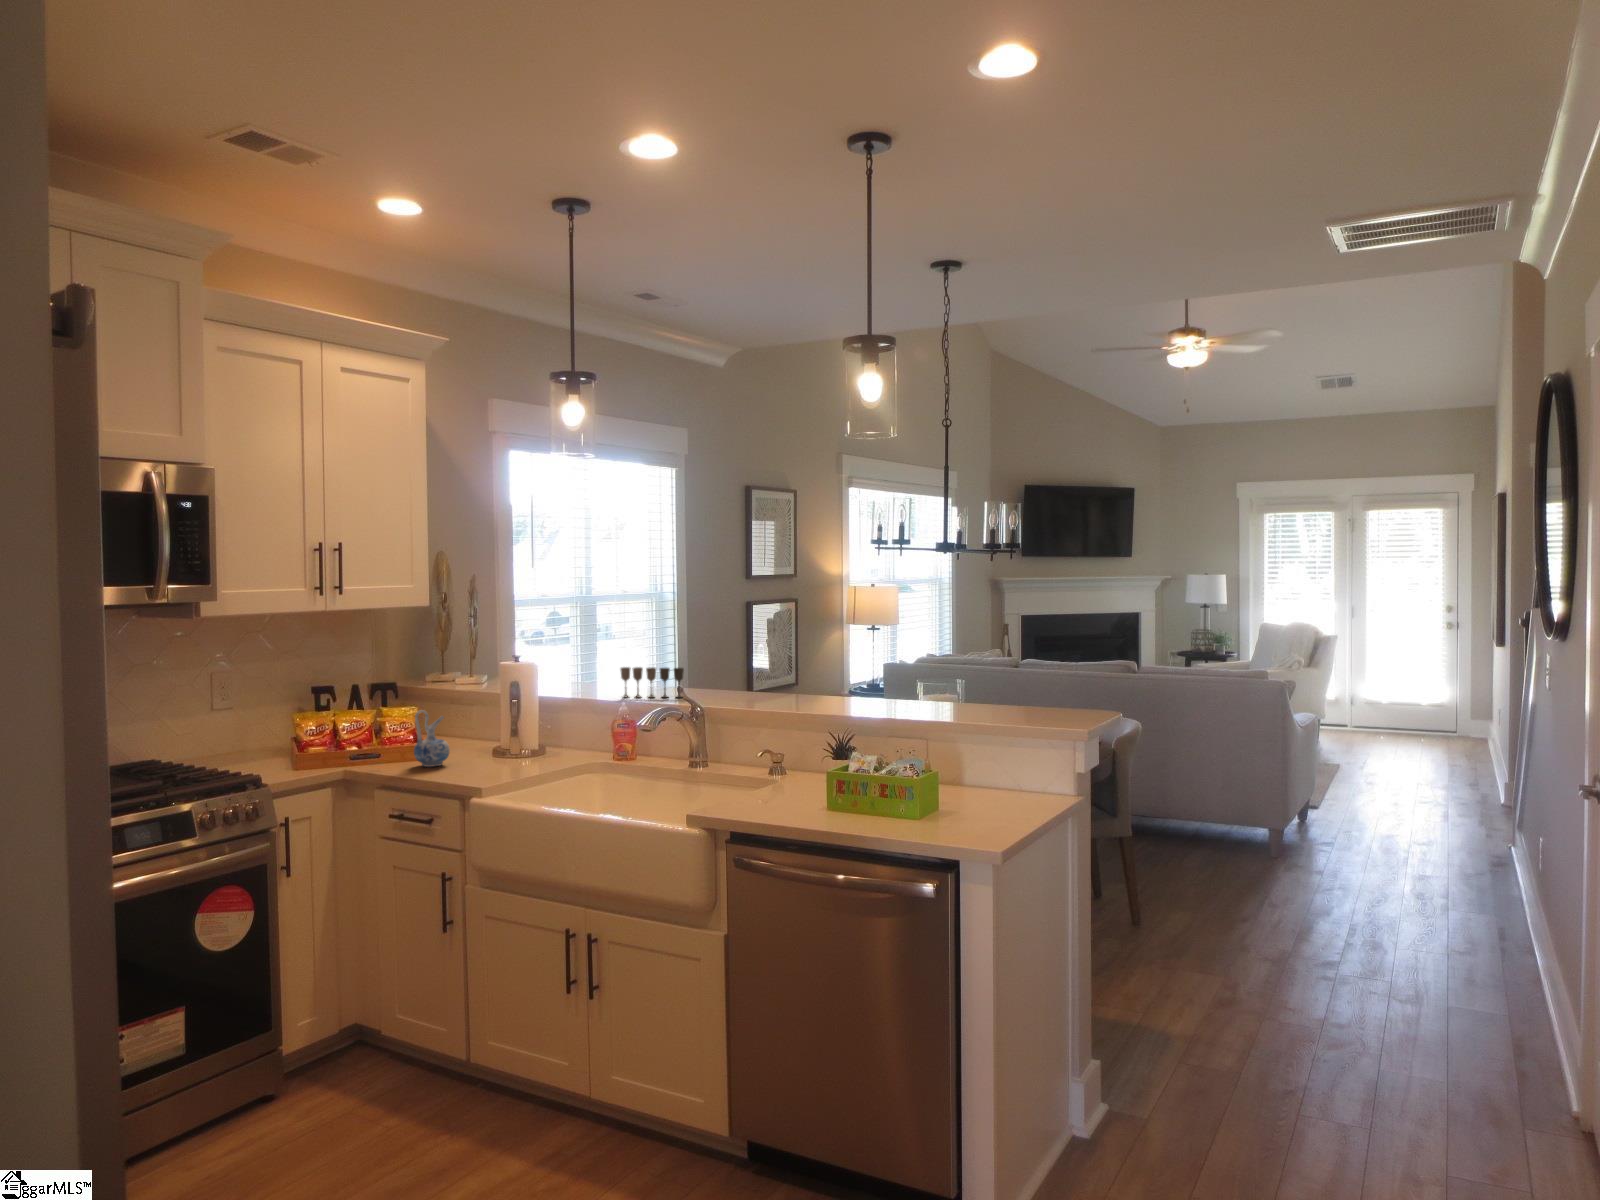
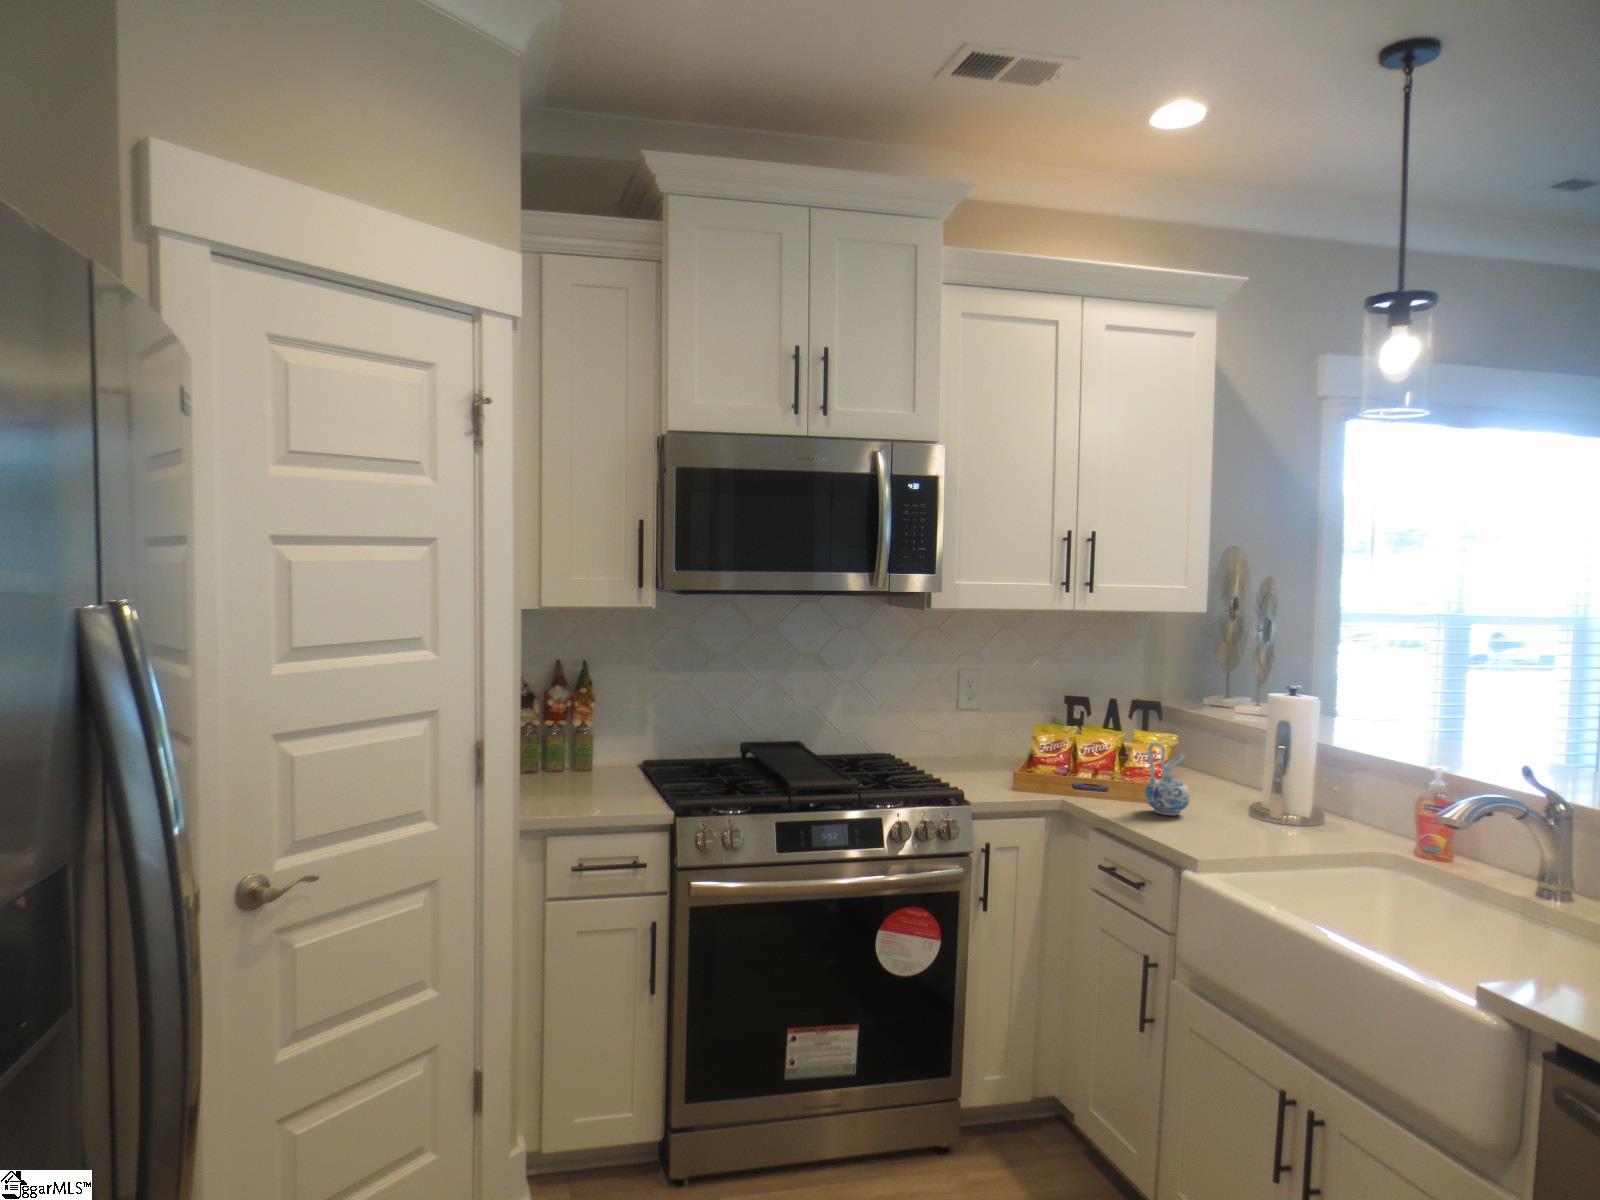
wine glass: present [621,667,684,698] -> none [1447,723,1557,783]

